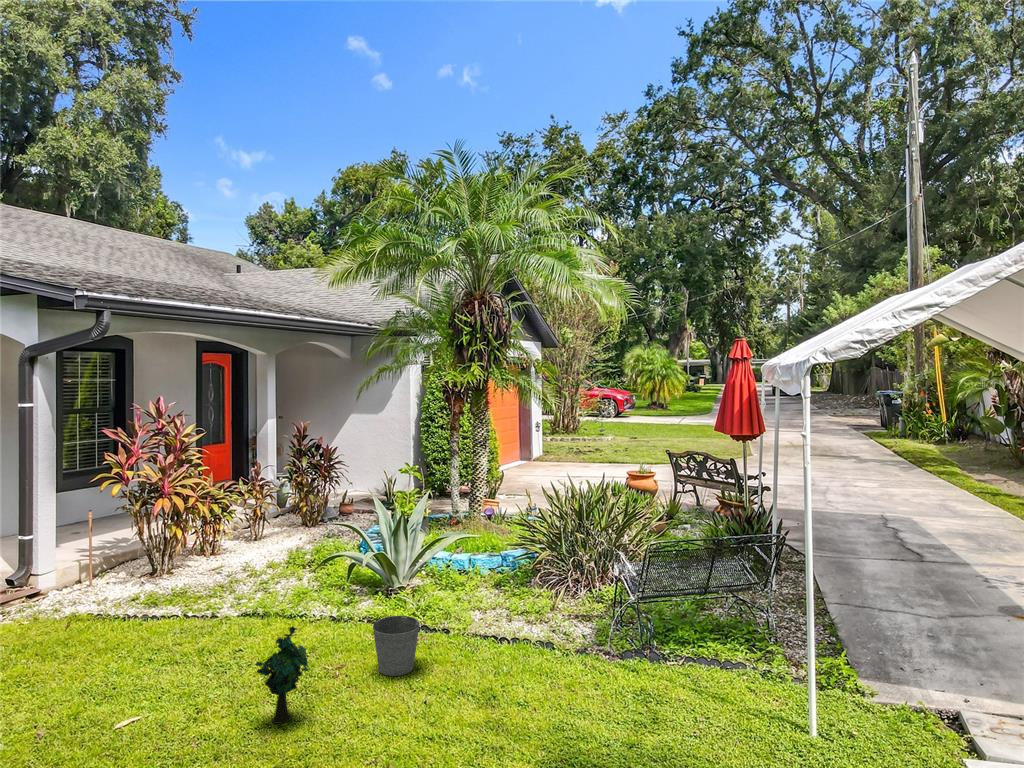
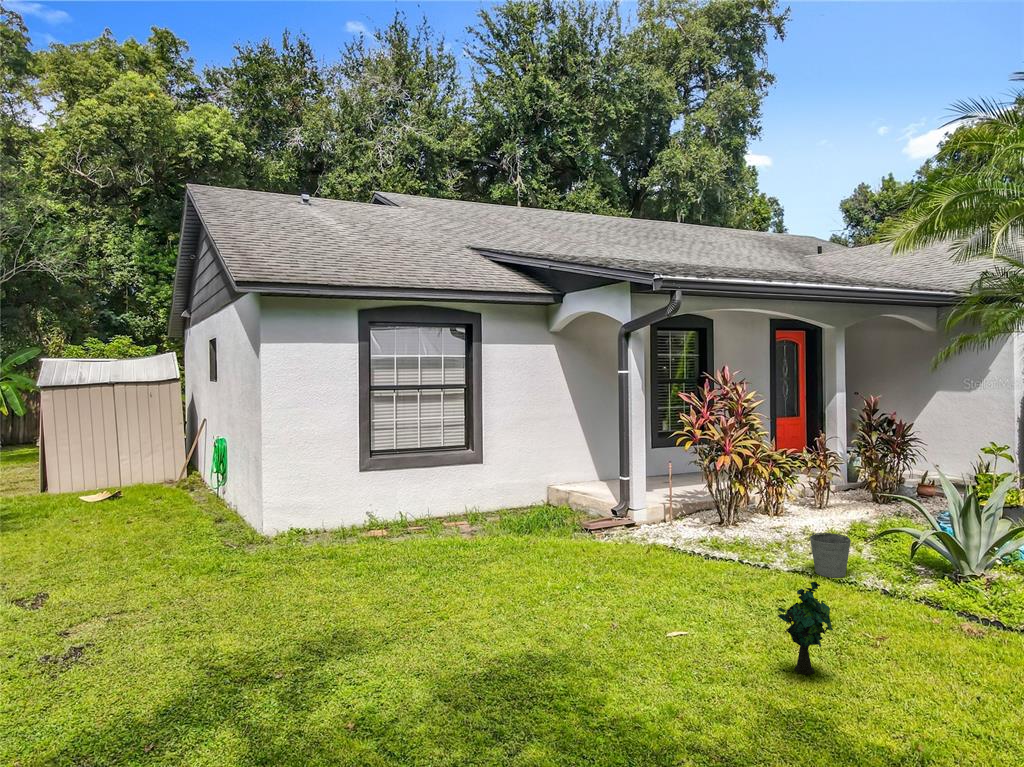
bucket: present [373,615,420,676] -> present [810,533,851,578]

